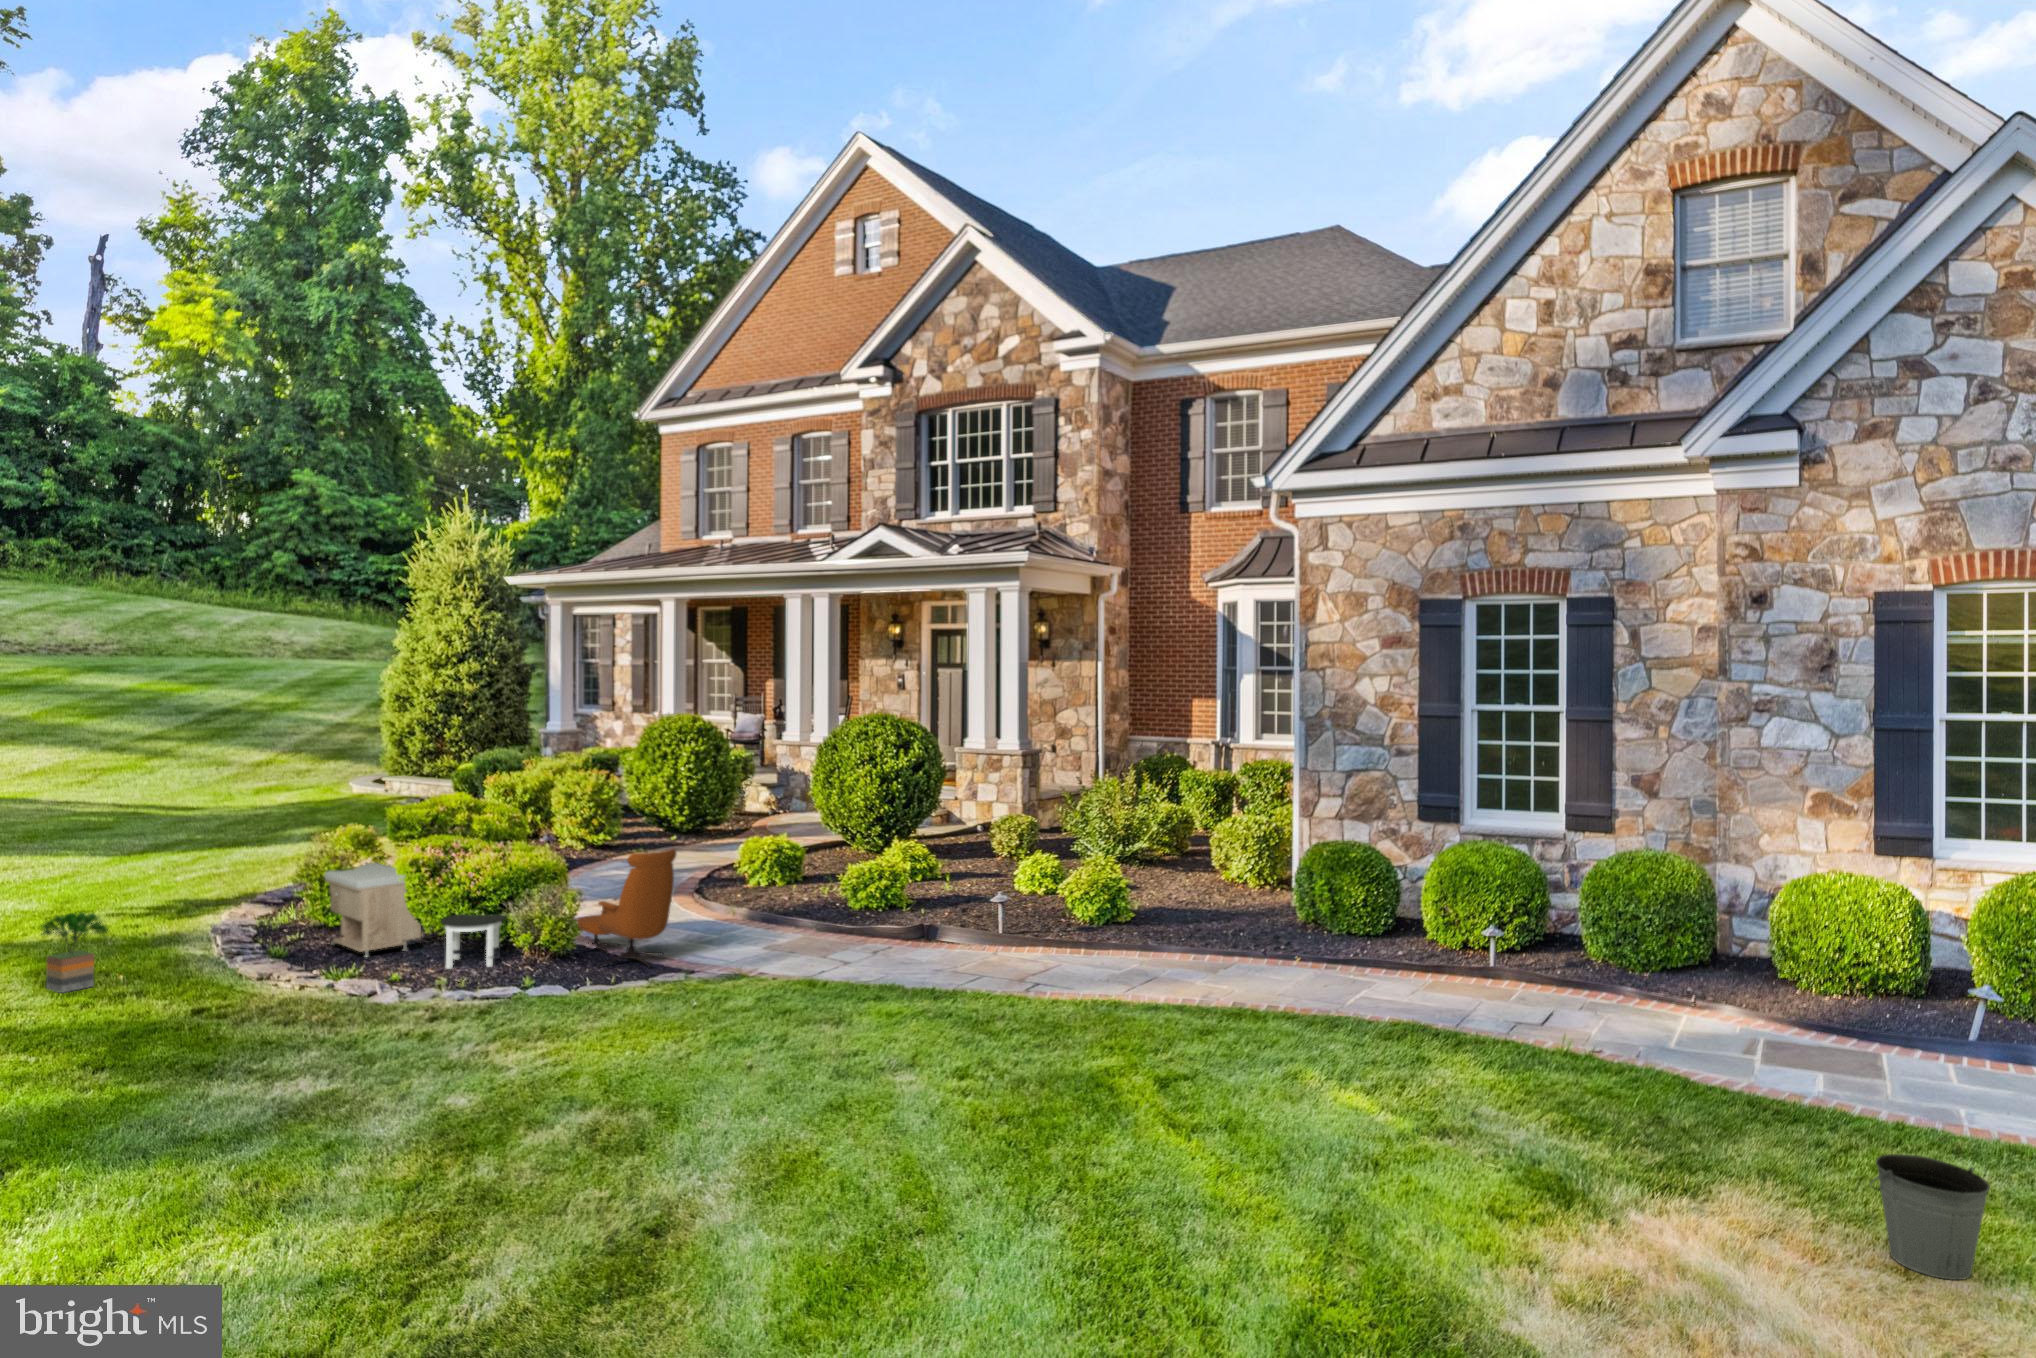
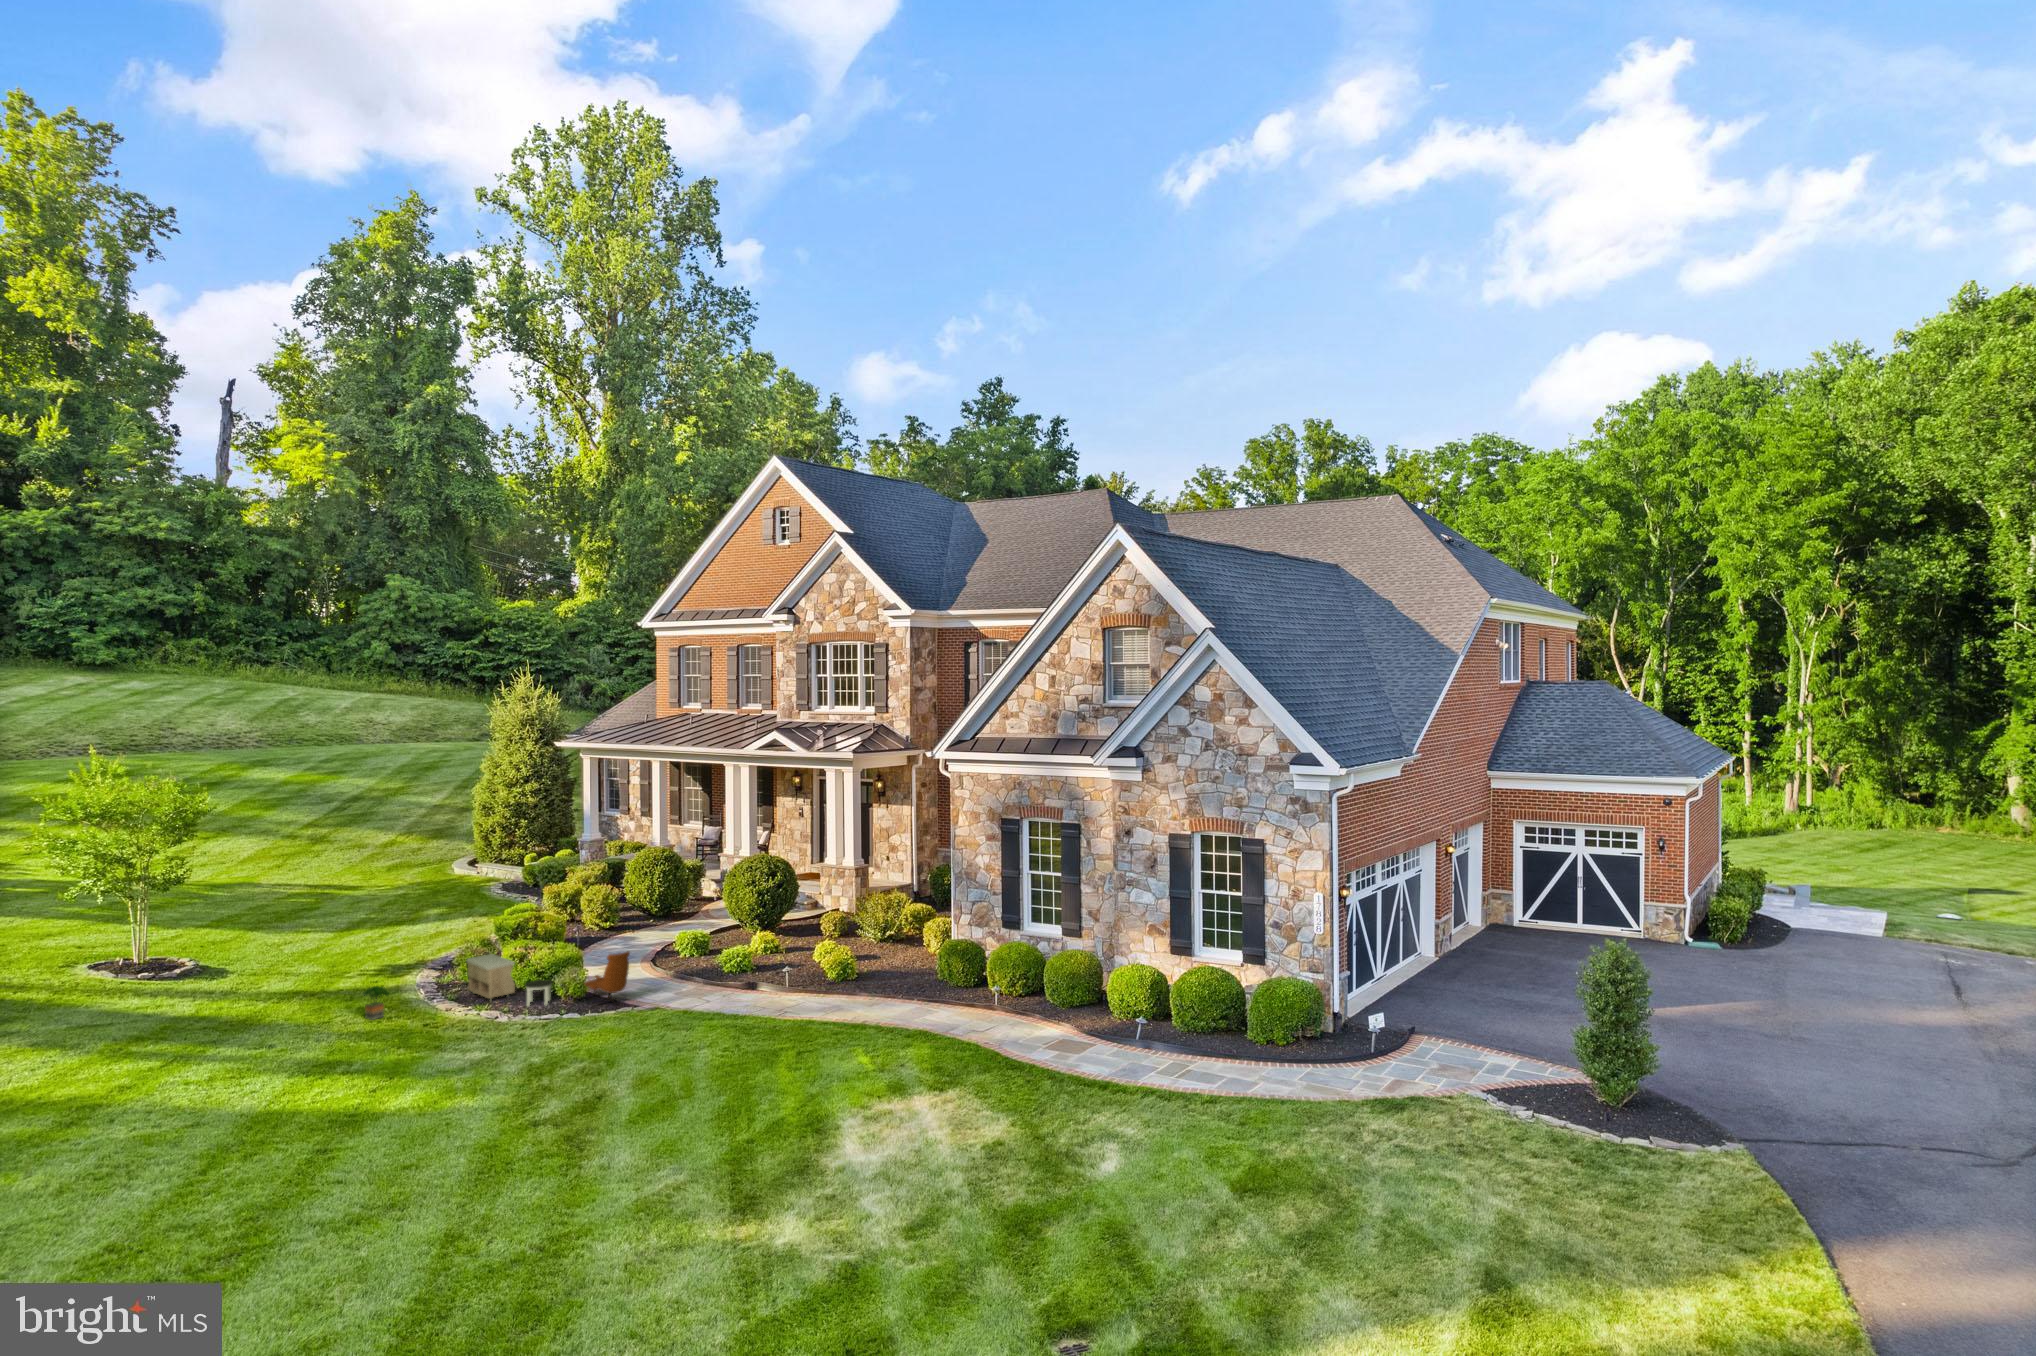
bucket: present [1870,1154,1990,1280] -> none [947,1074,976,1109]

